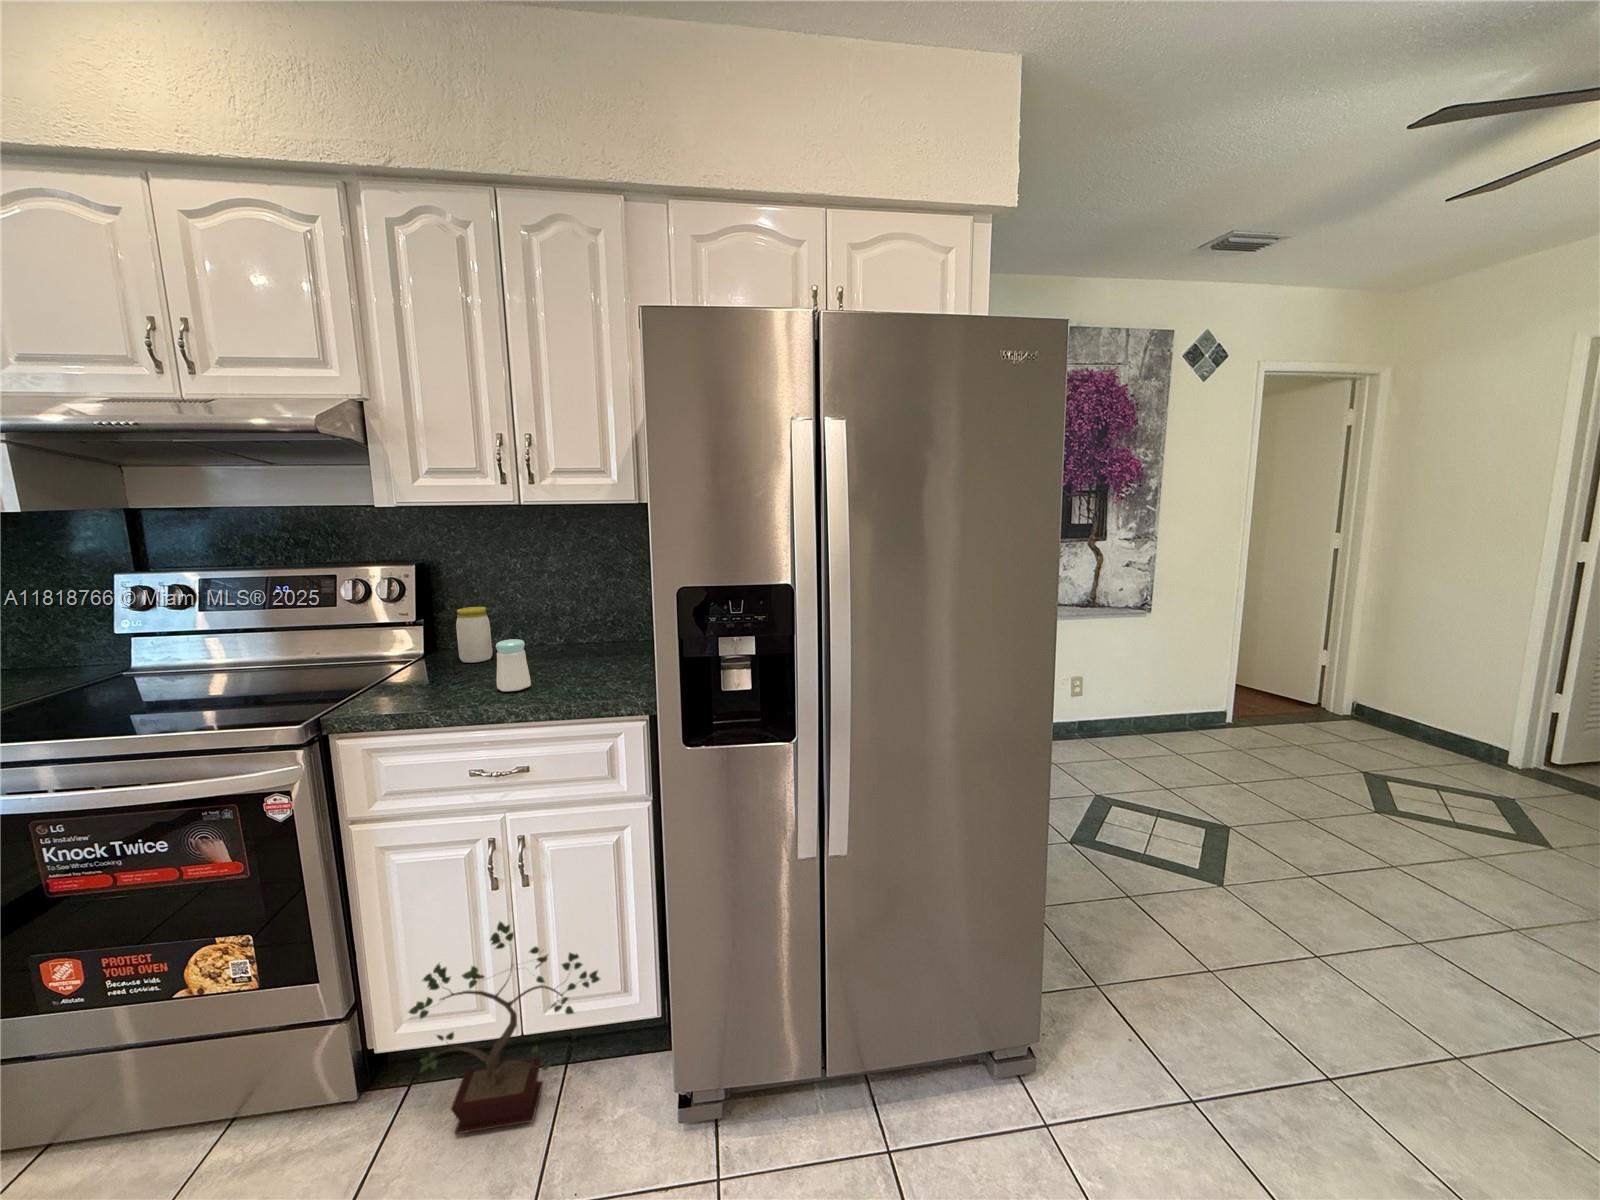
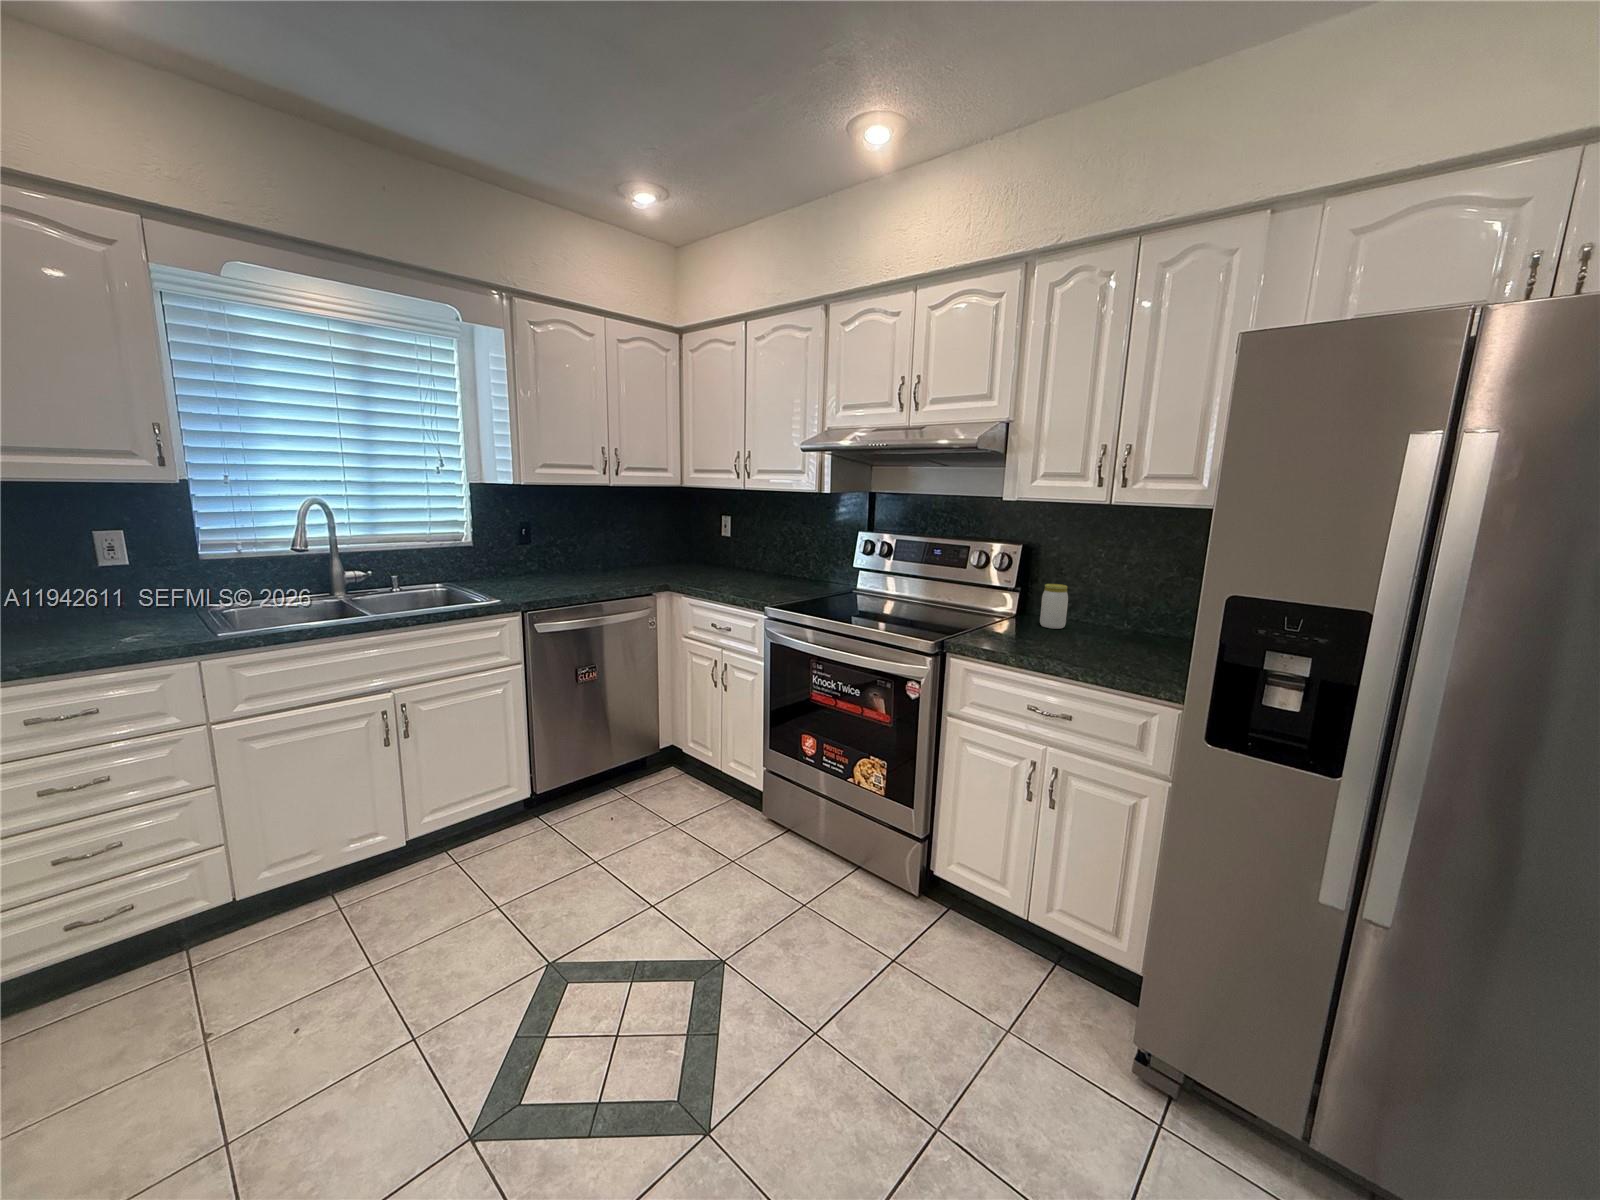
salt shaker: present [496,639,531,691] -> none [1061,614,1090,656]
potted plant: present [409,921,600,1134] -> none [955,823,1095,982]

